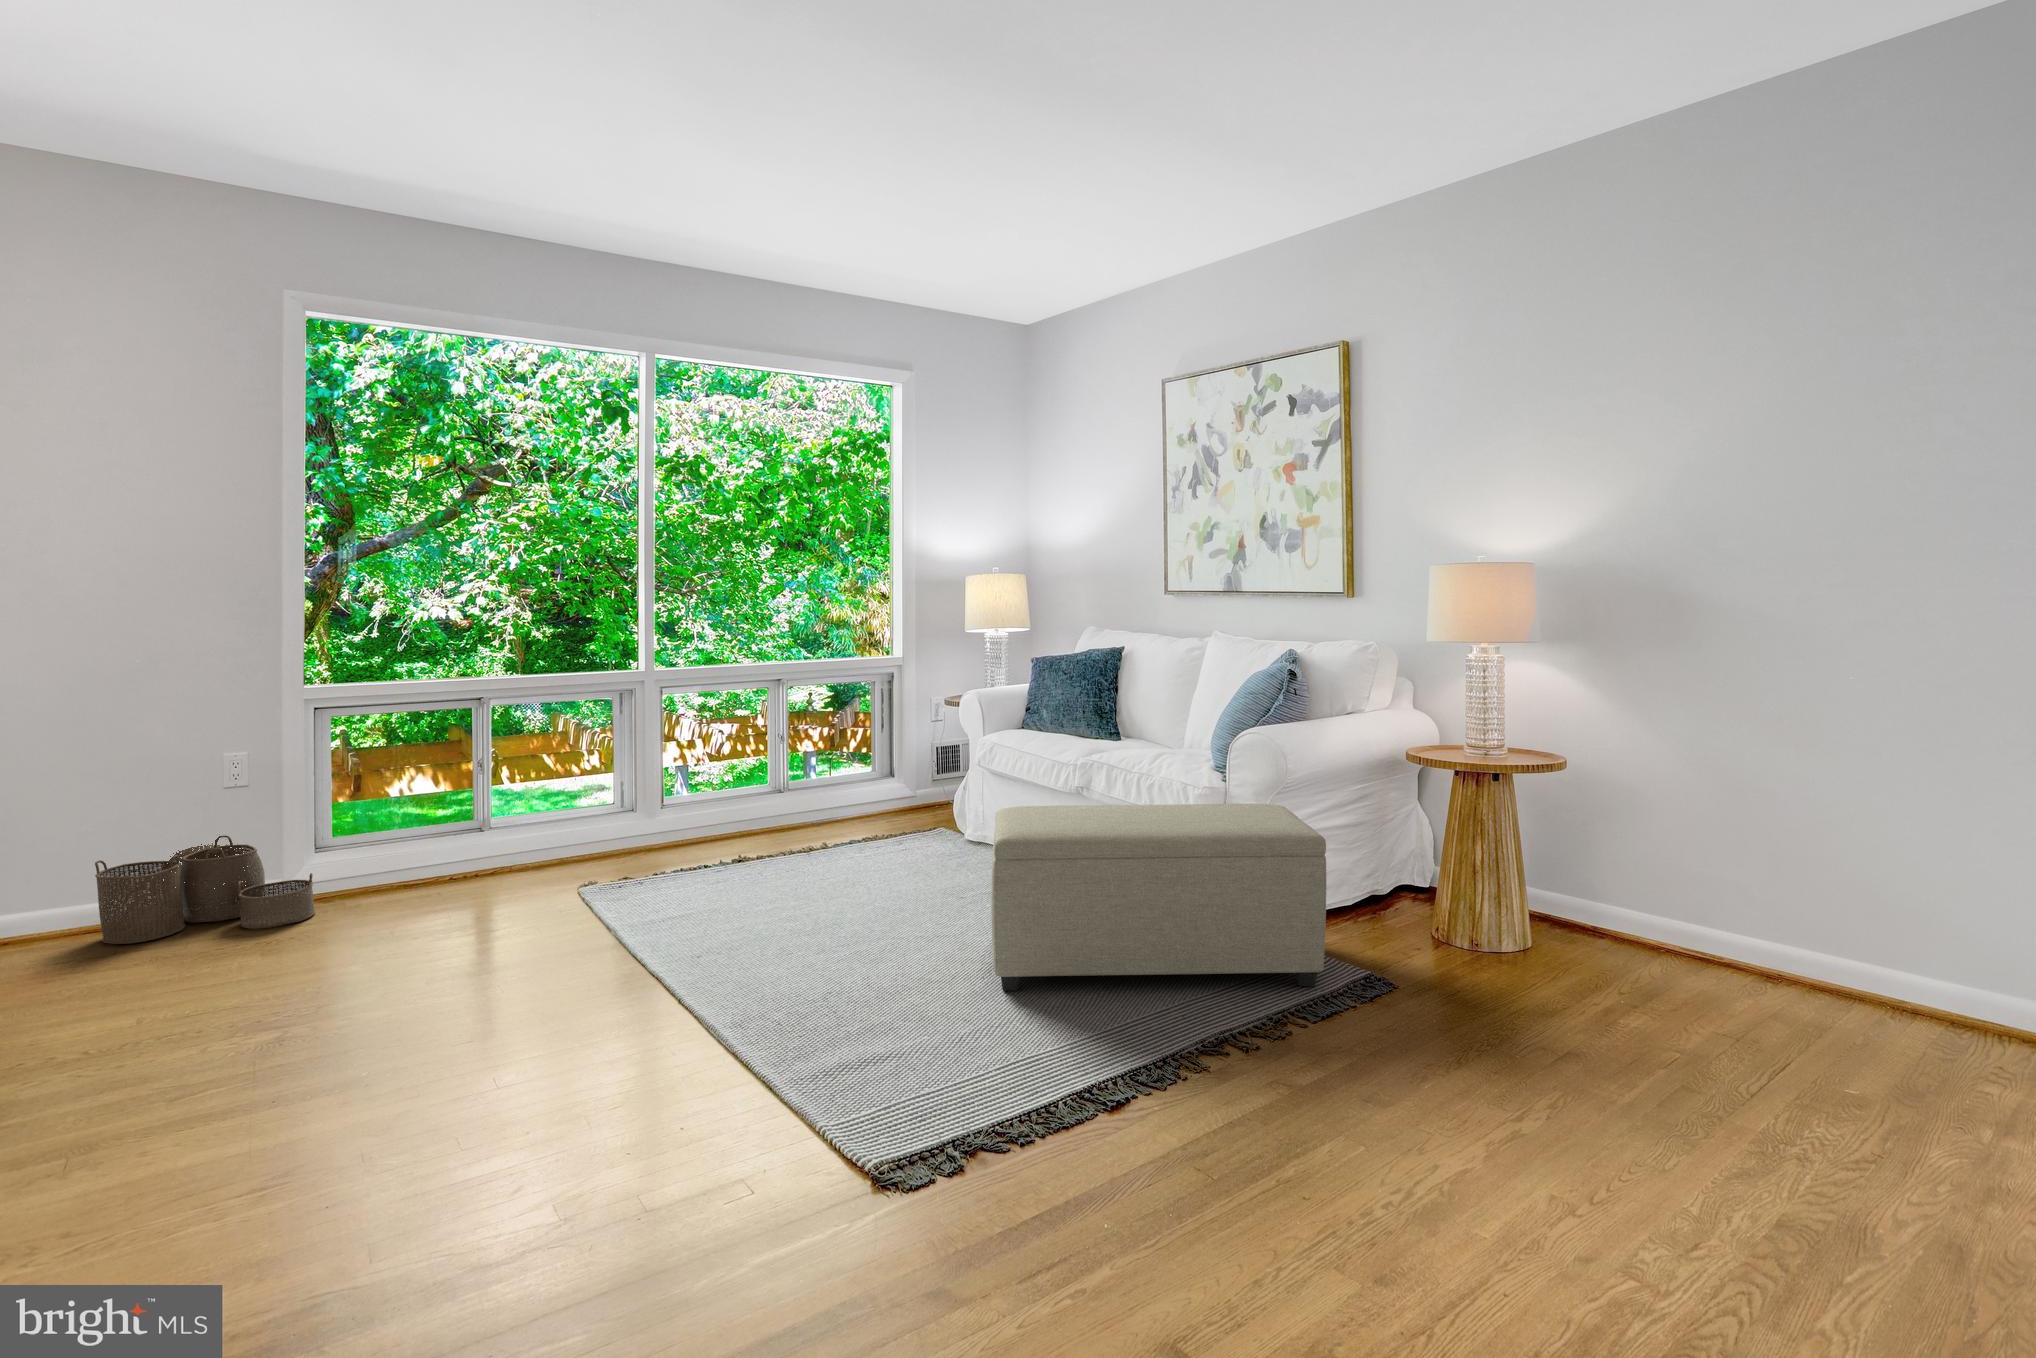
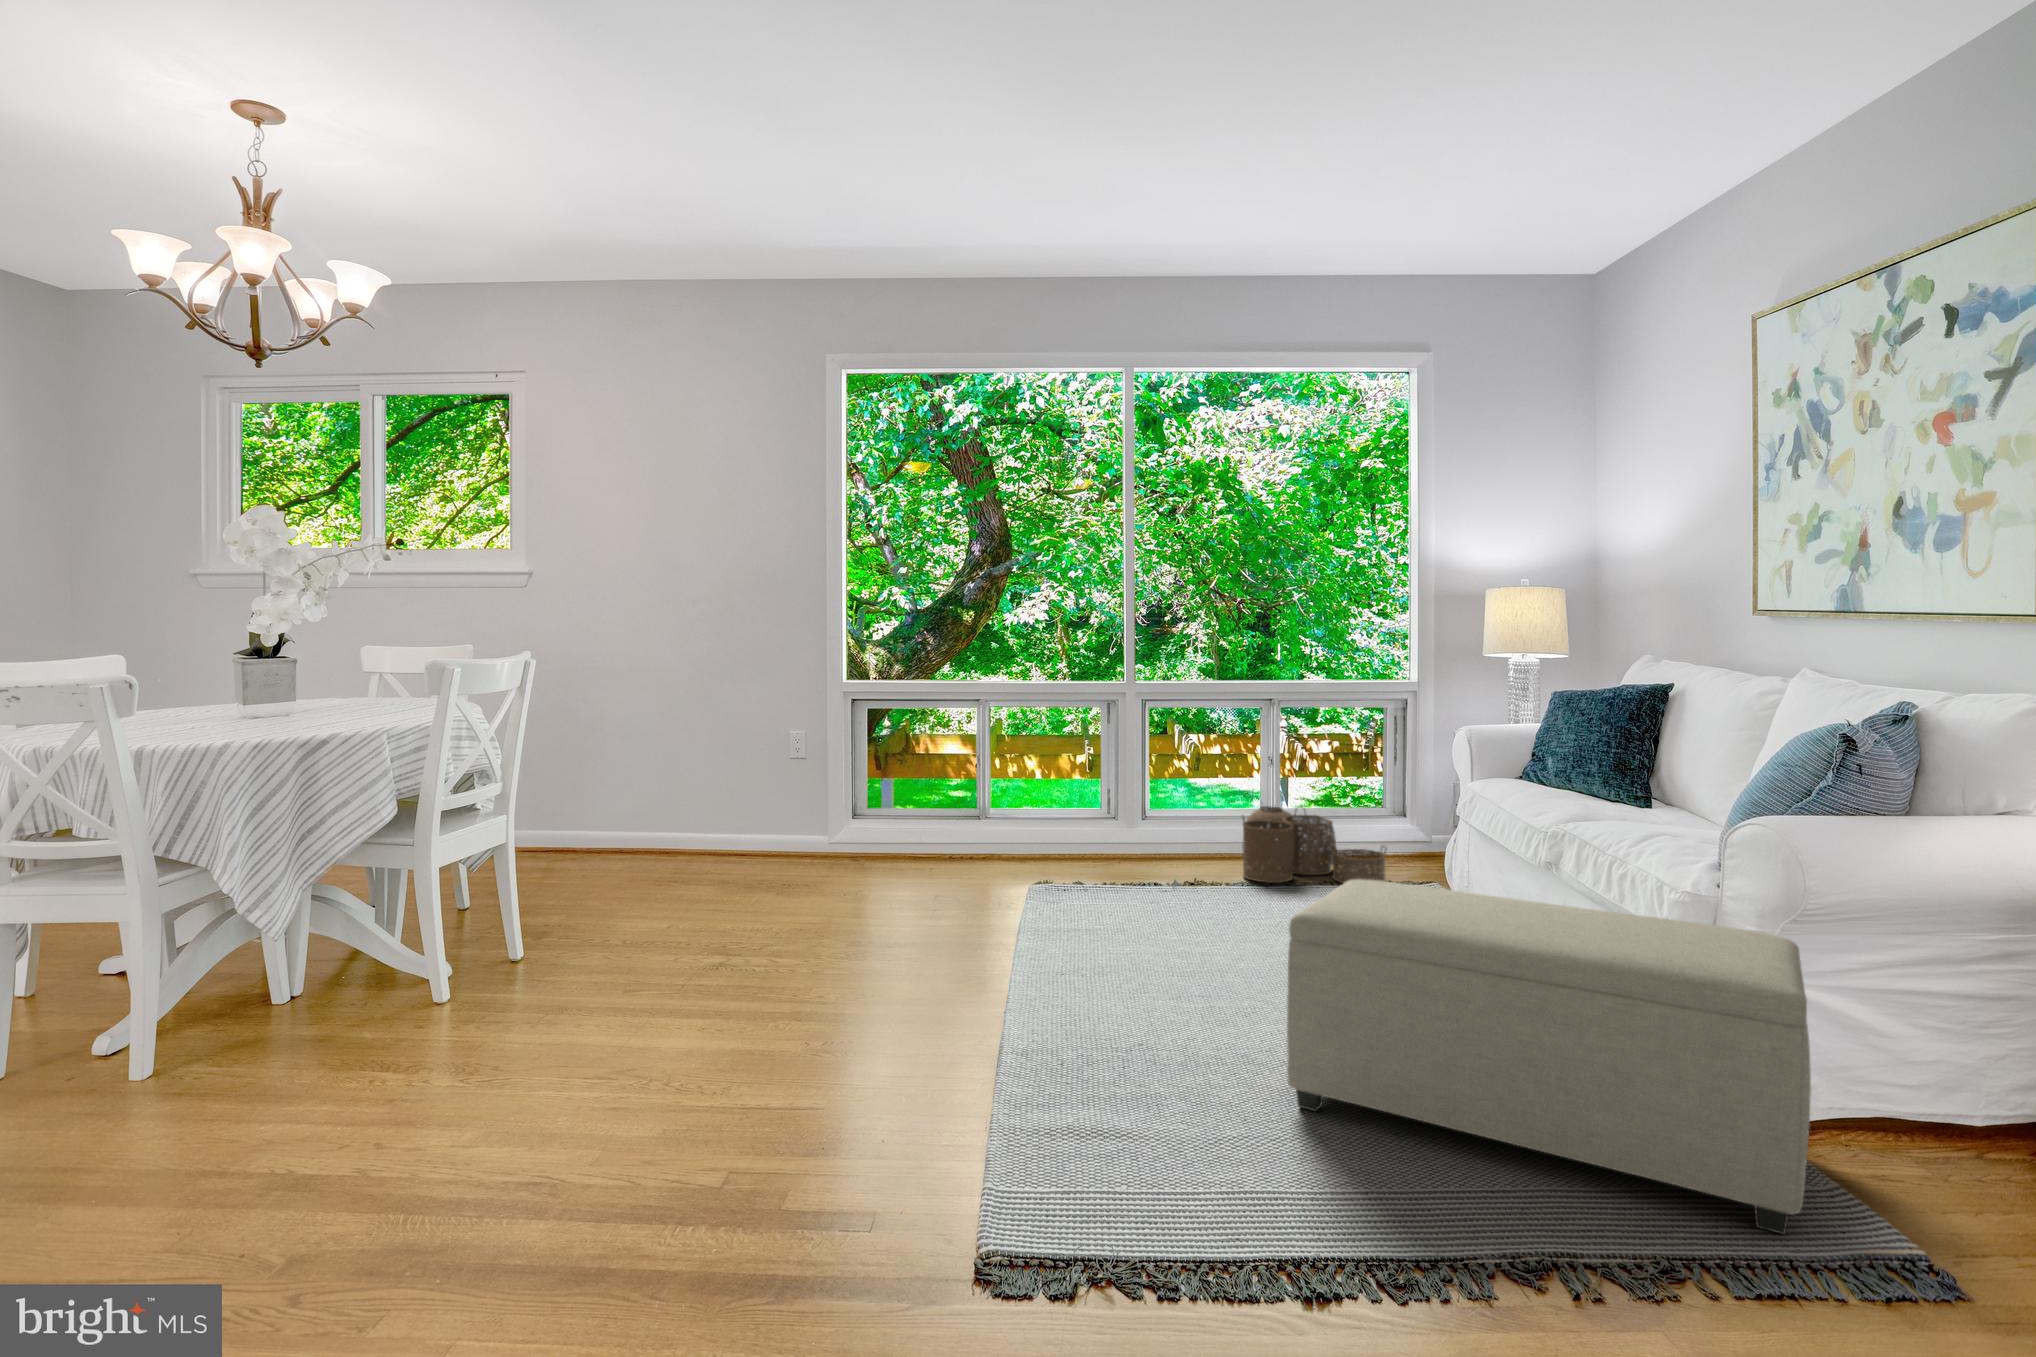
woven basket: present [95,835,315,944] -> present [1242,806,1386,883]

